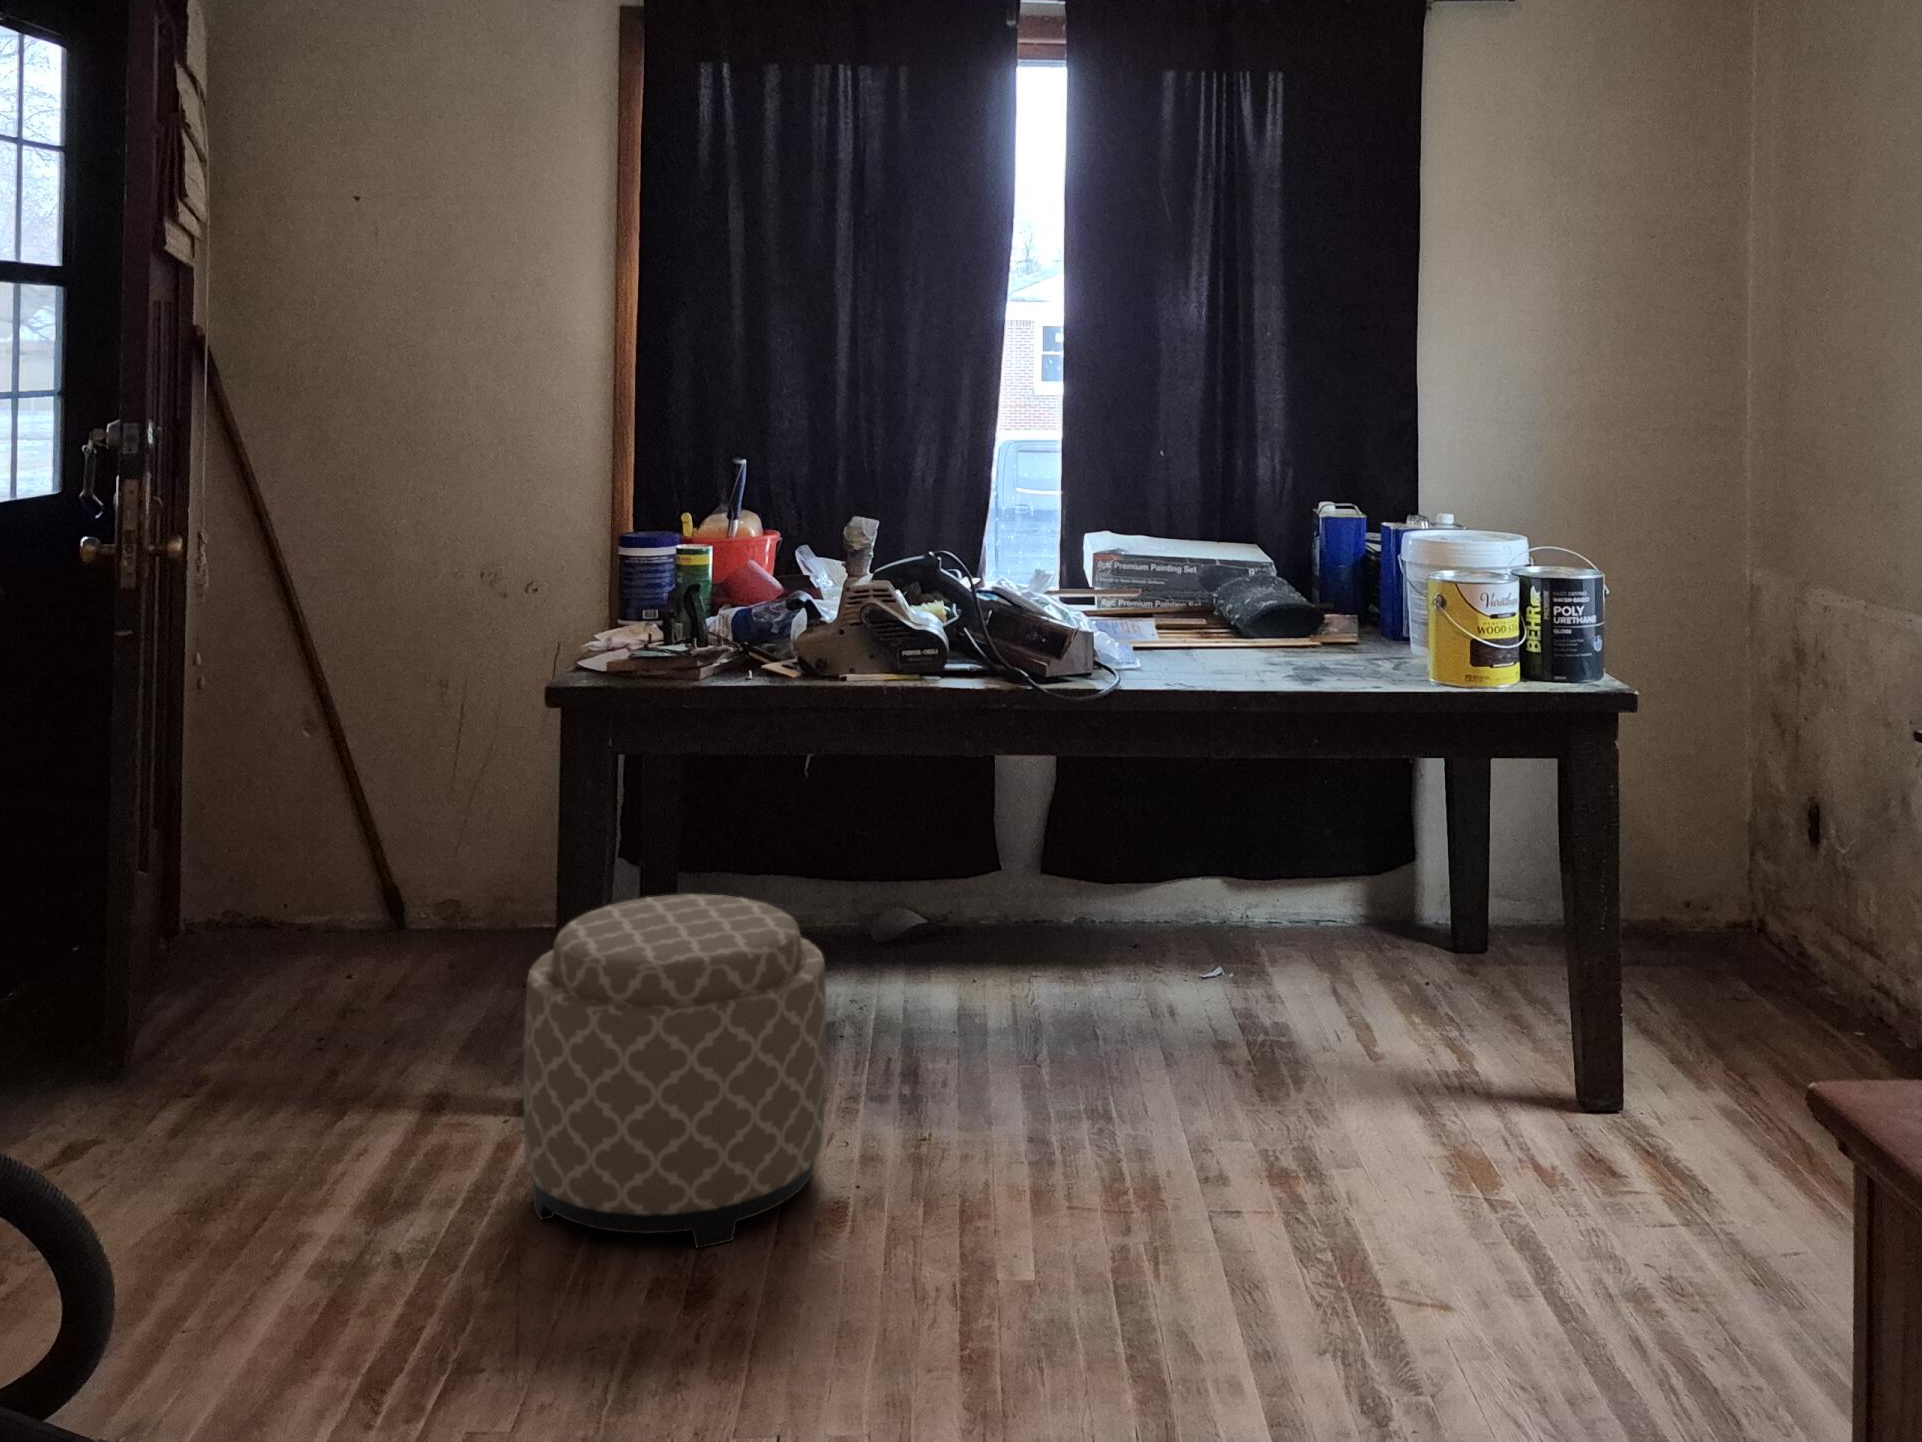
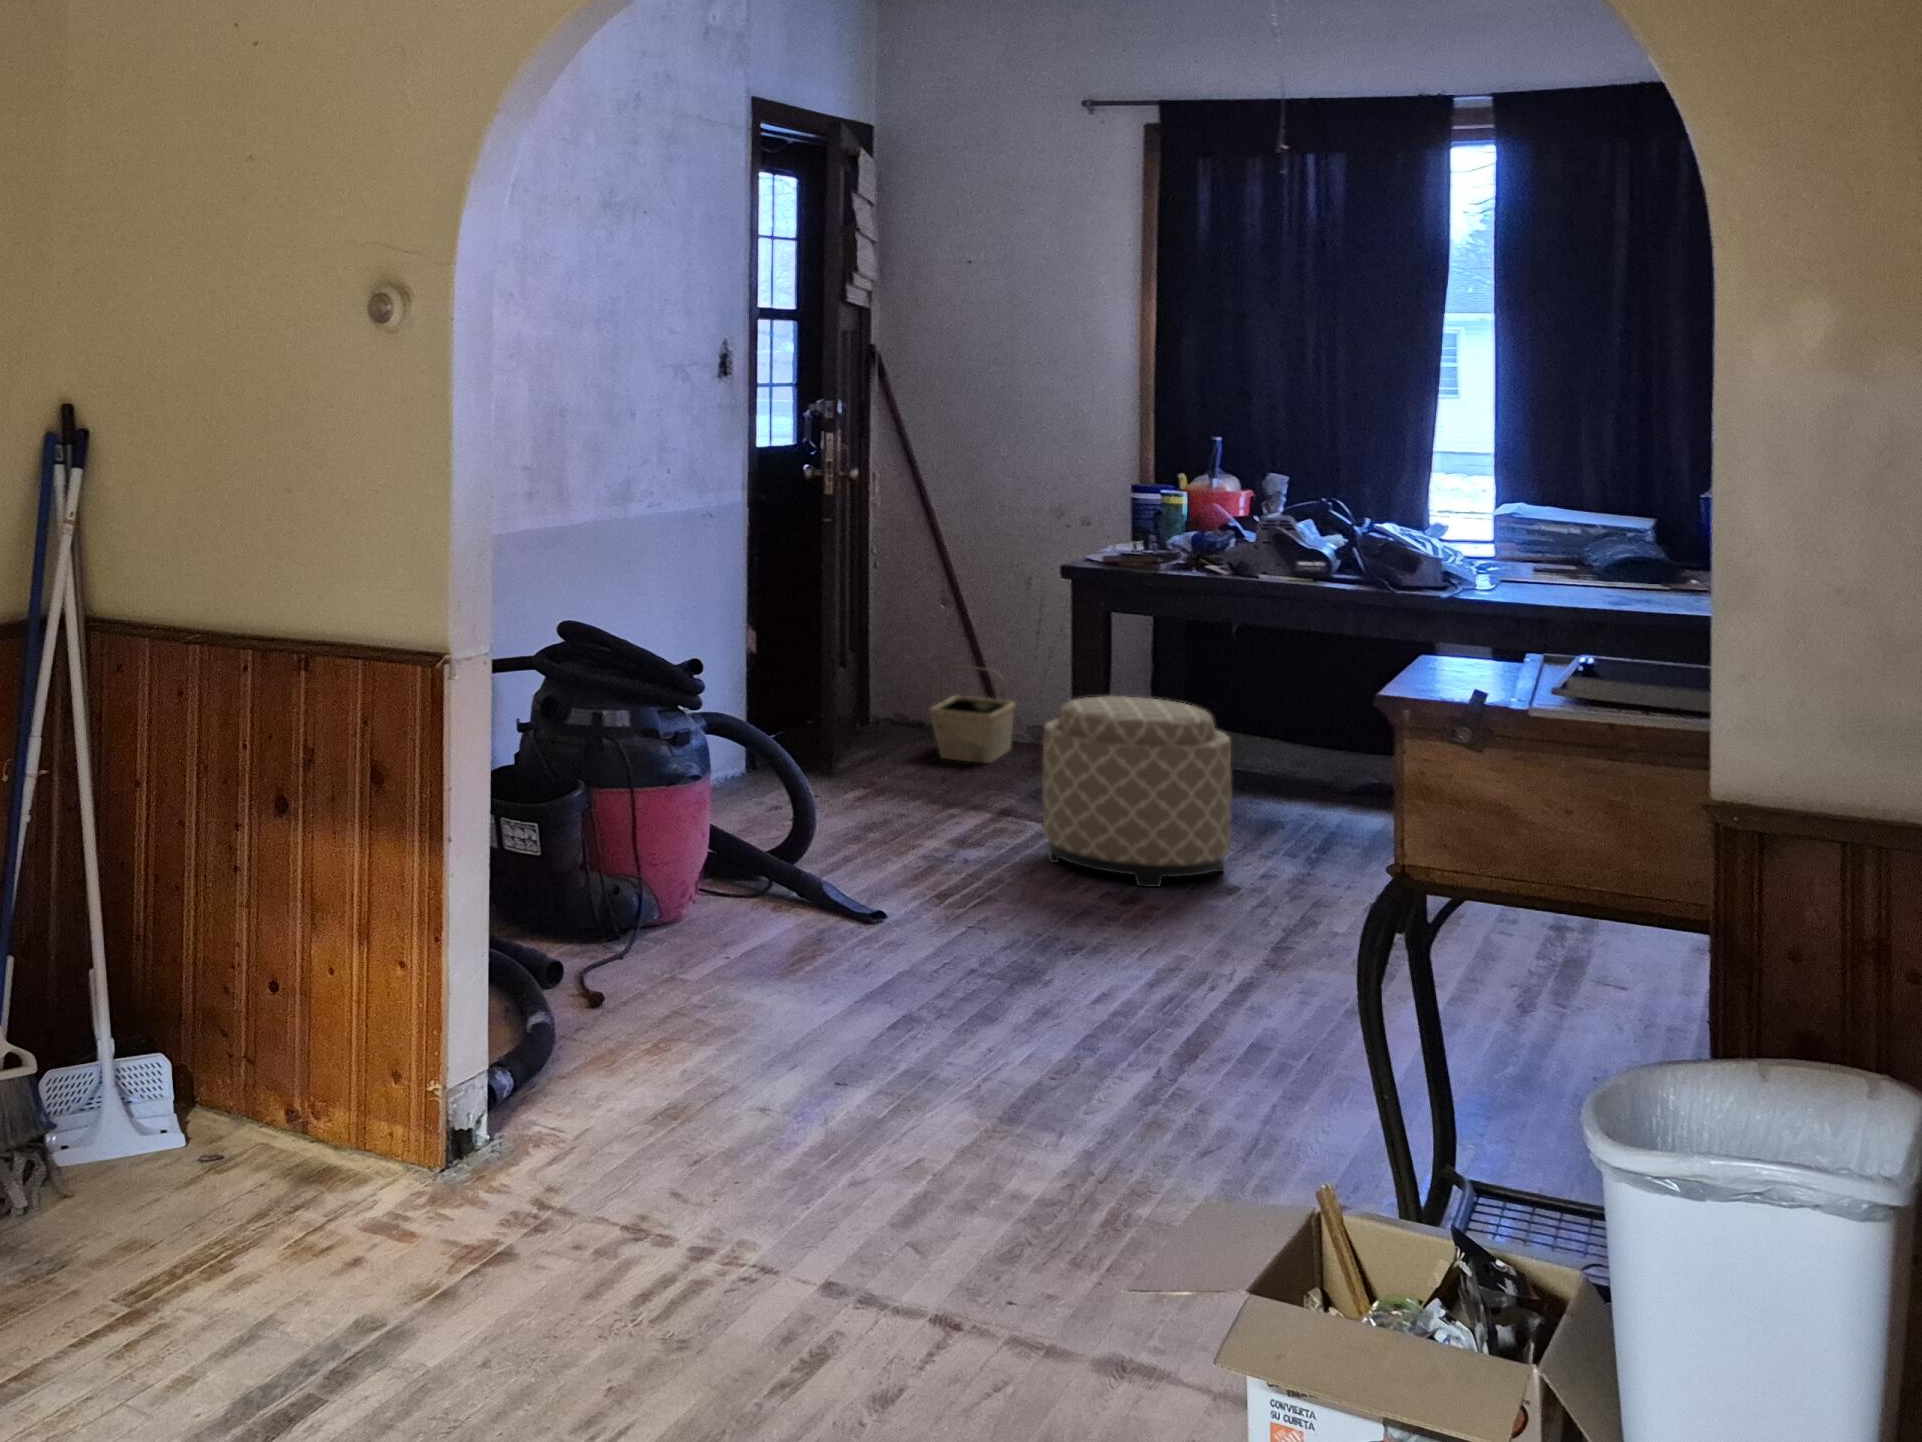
basket: none [295,823,428,979] -> present [930,668,1015,763]

